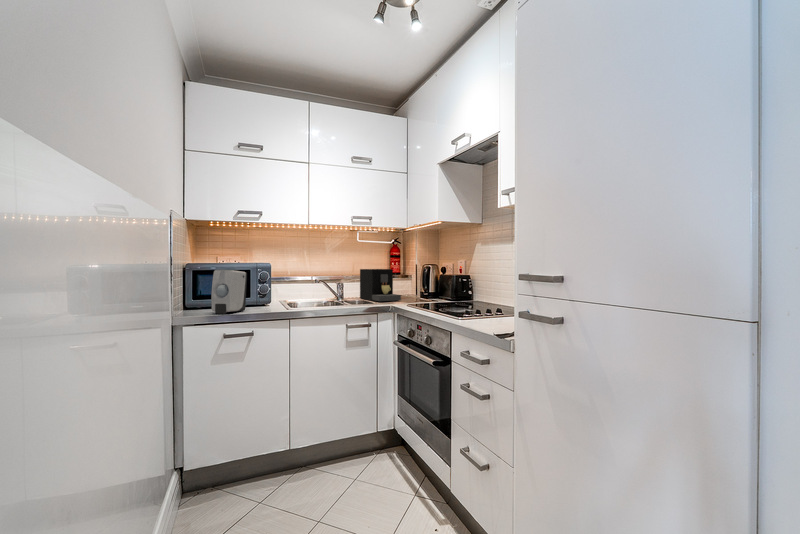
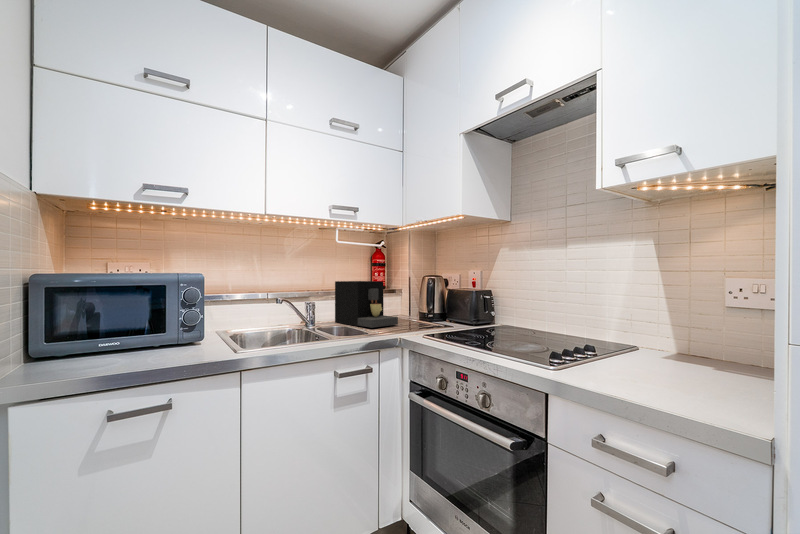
soap dispenser: present [211,270,247,314] -> none [84,286,160,370]

